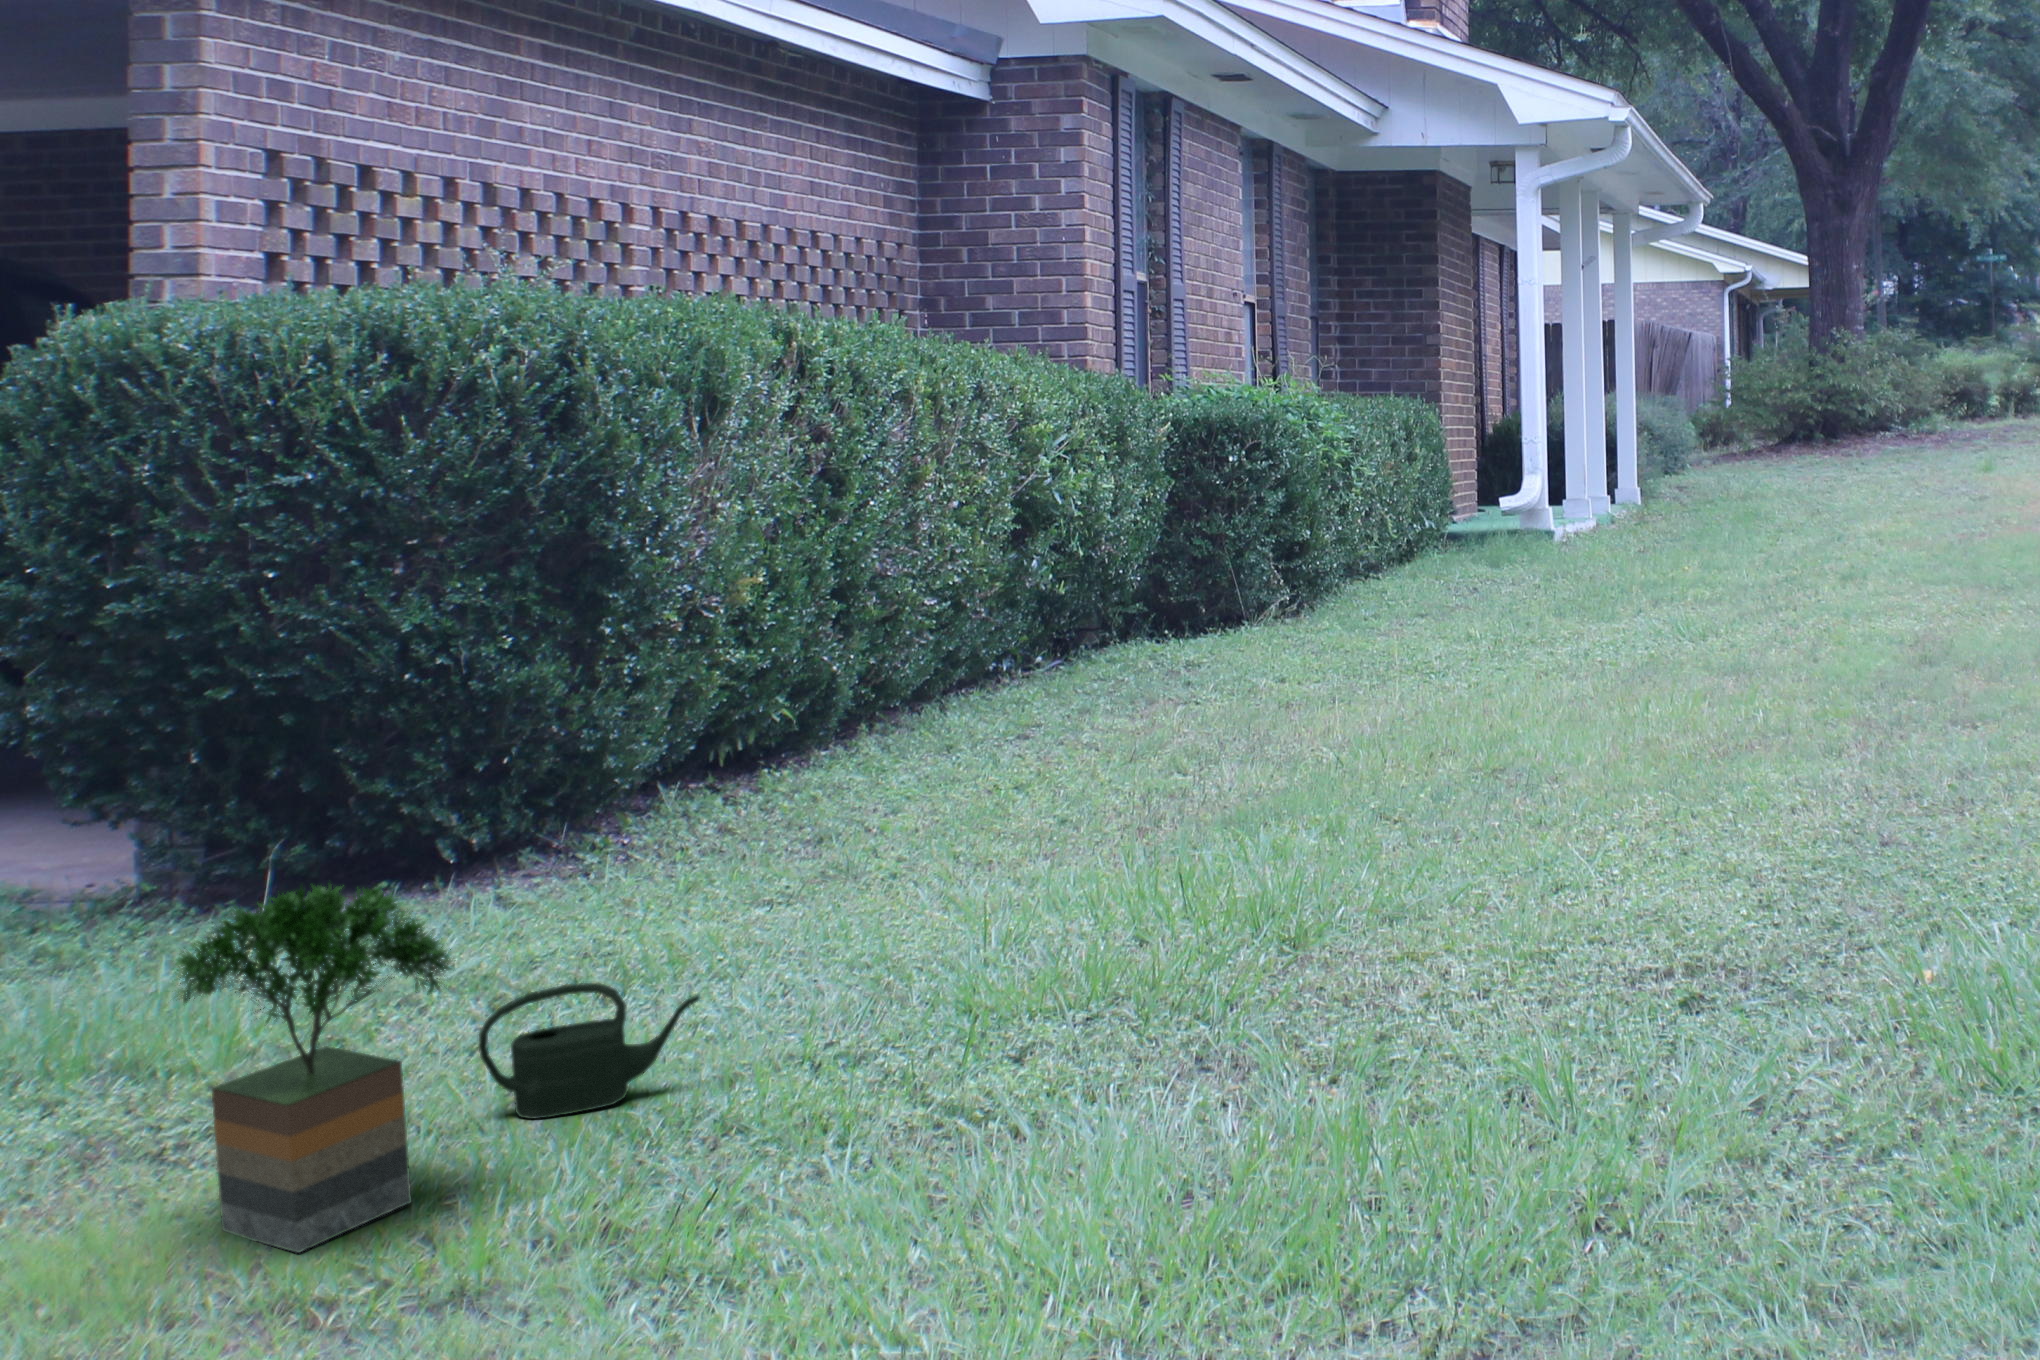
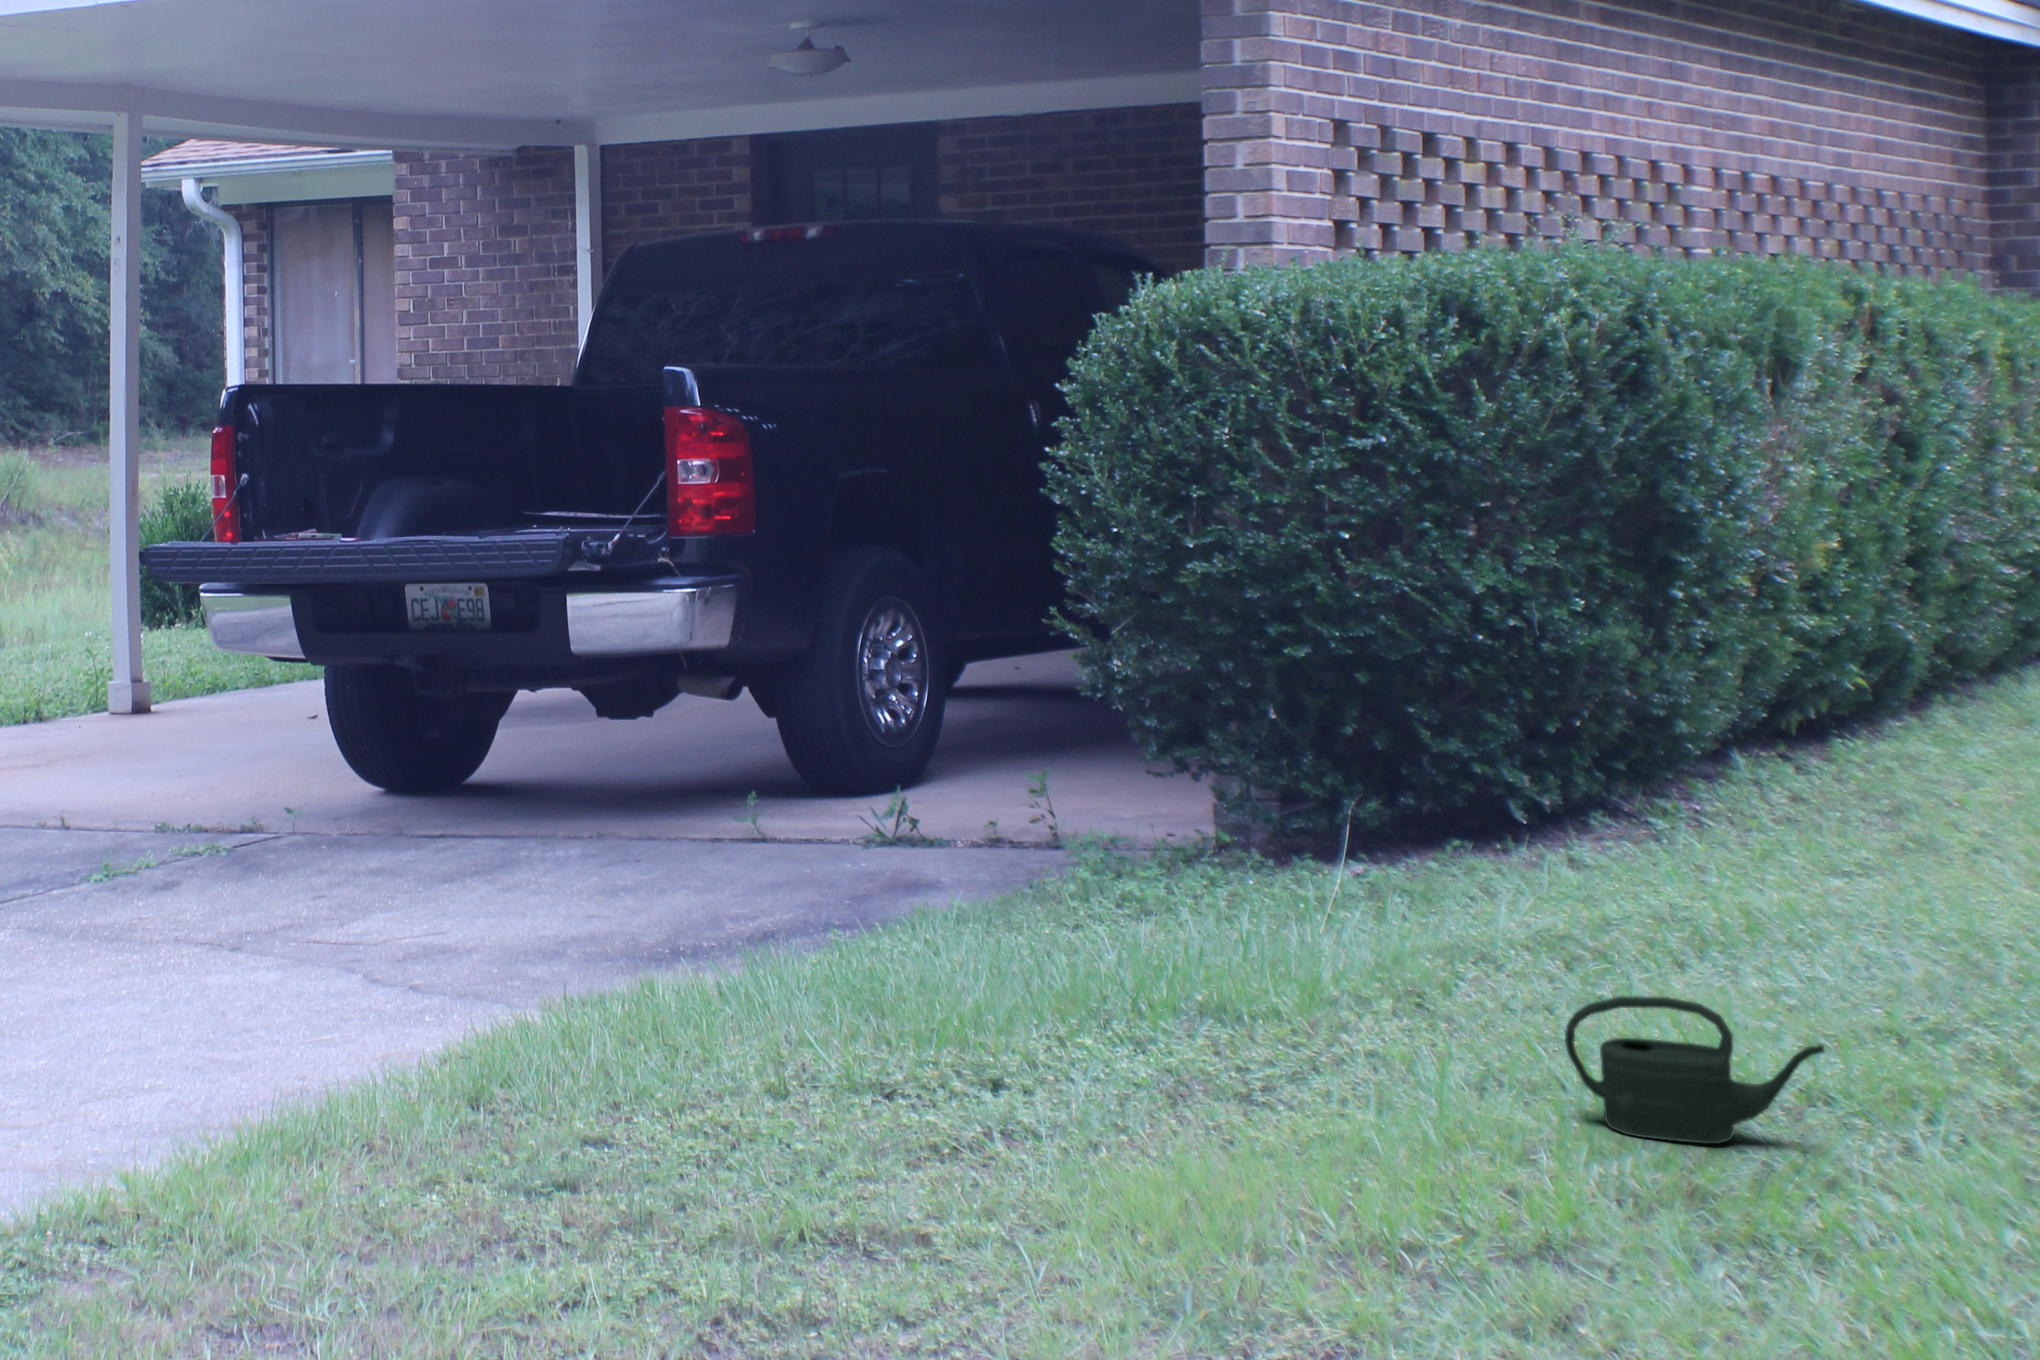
potted tree: present [177,884,456,1253] -> none [1271,834,1551,1209]

